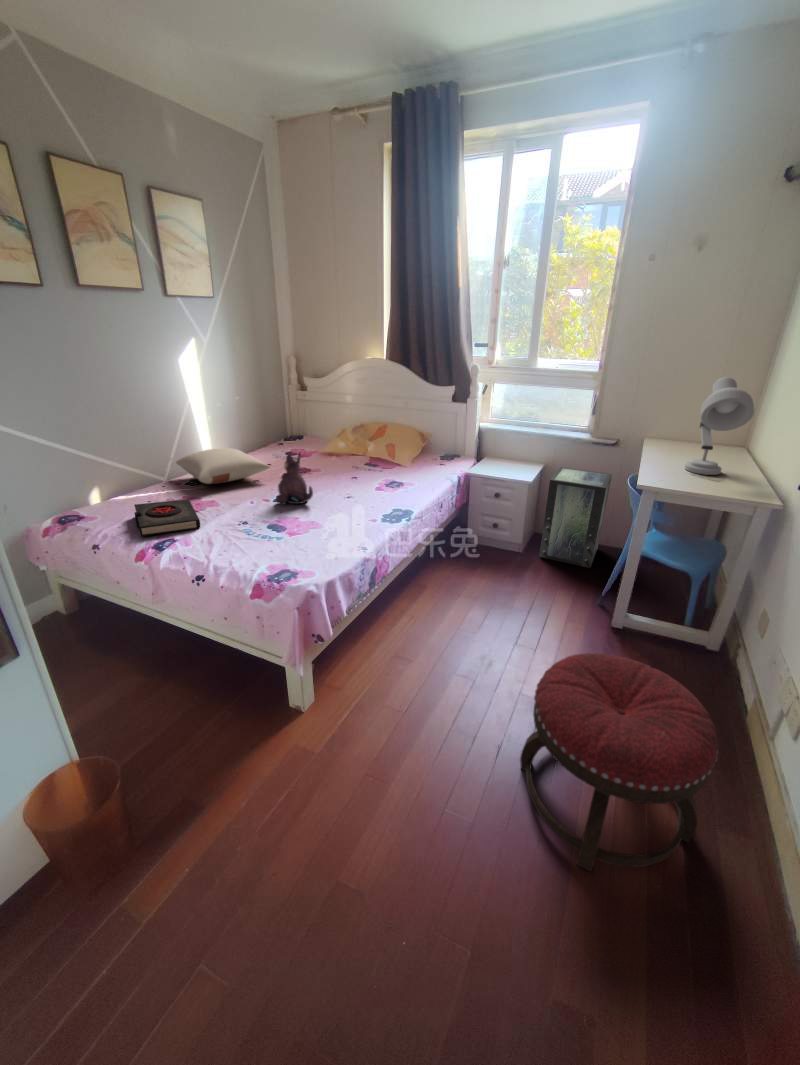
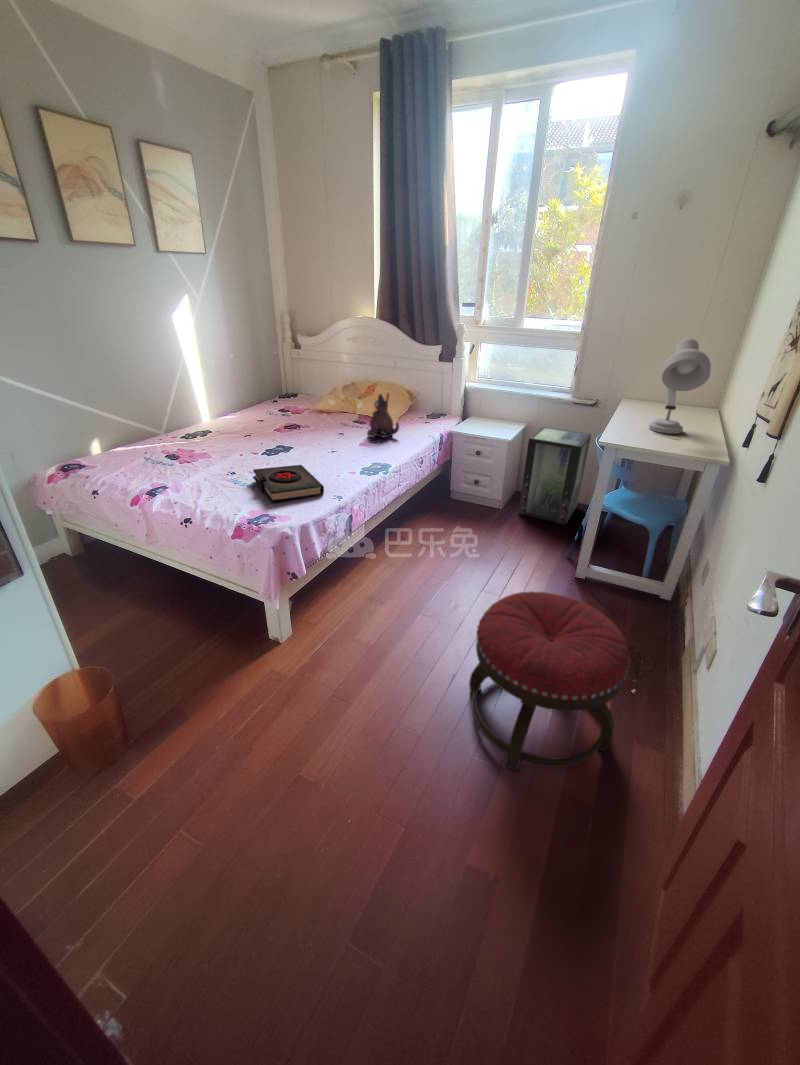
pillow: present [176,448,270,484] -> none [171,404,260,438]
plush toy: present [276,452,313,504] -> present [367,393,399,437]
book: present [135,499,200,536] -> present [253,465,324,502]

